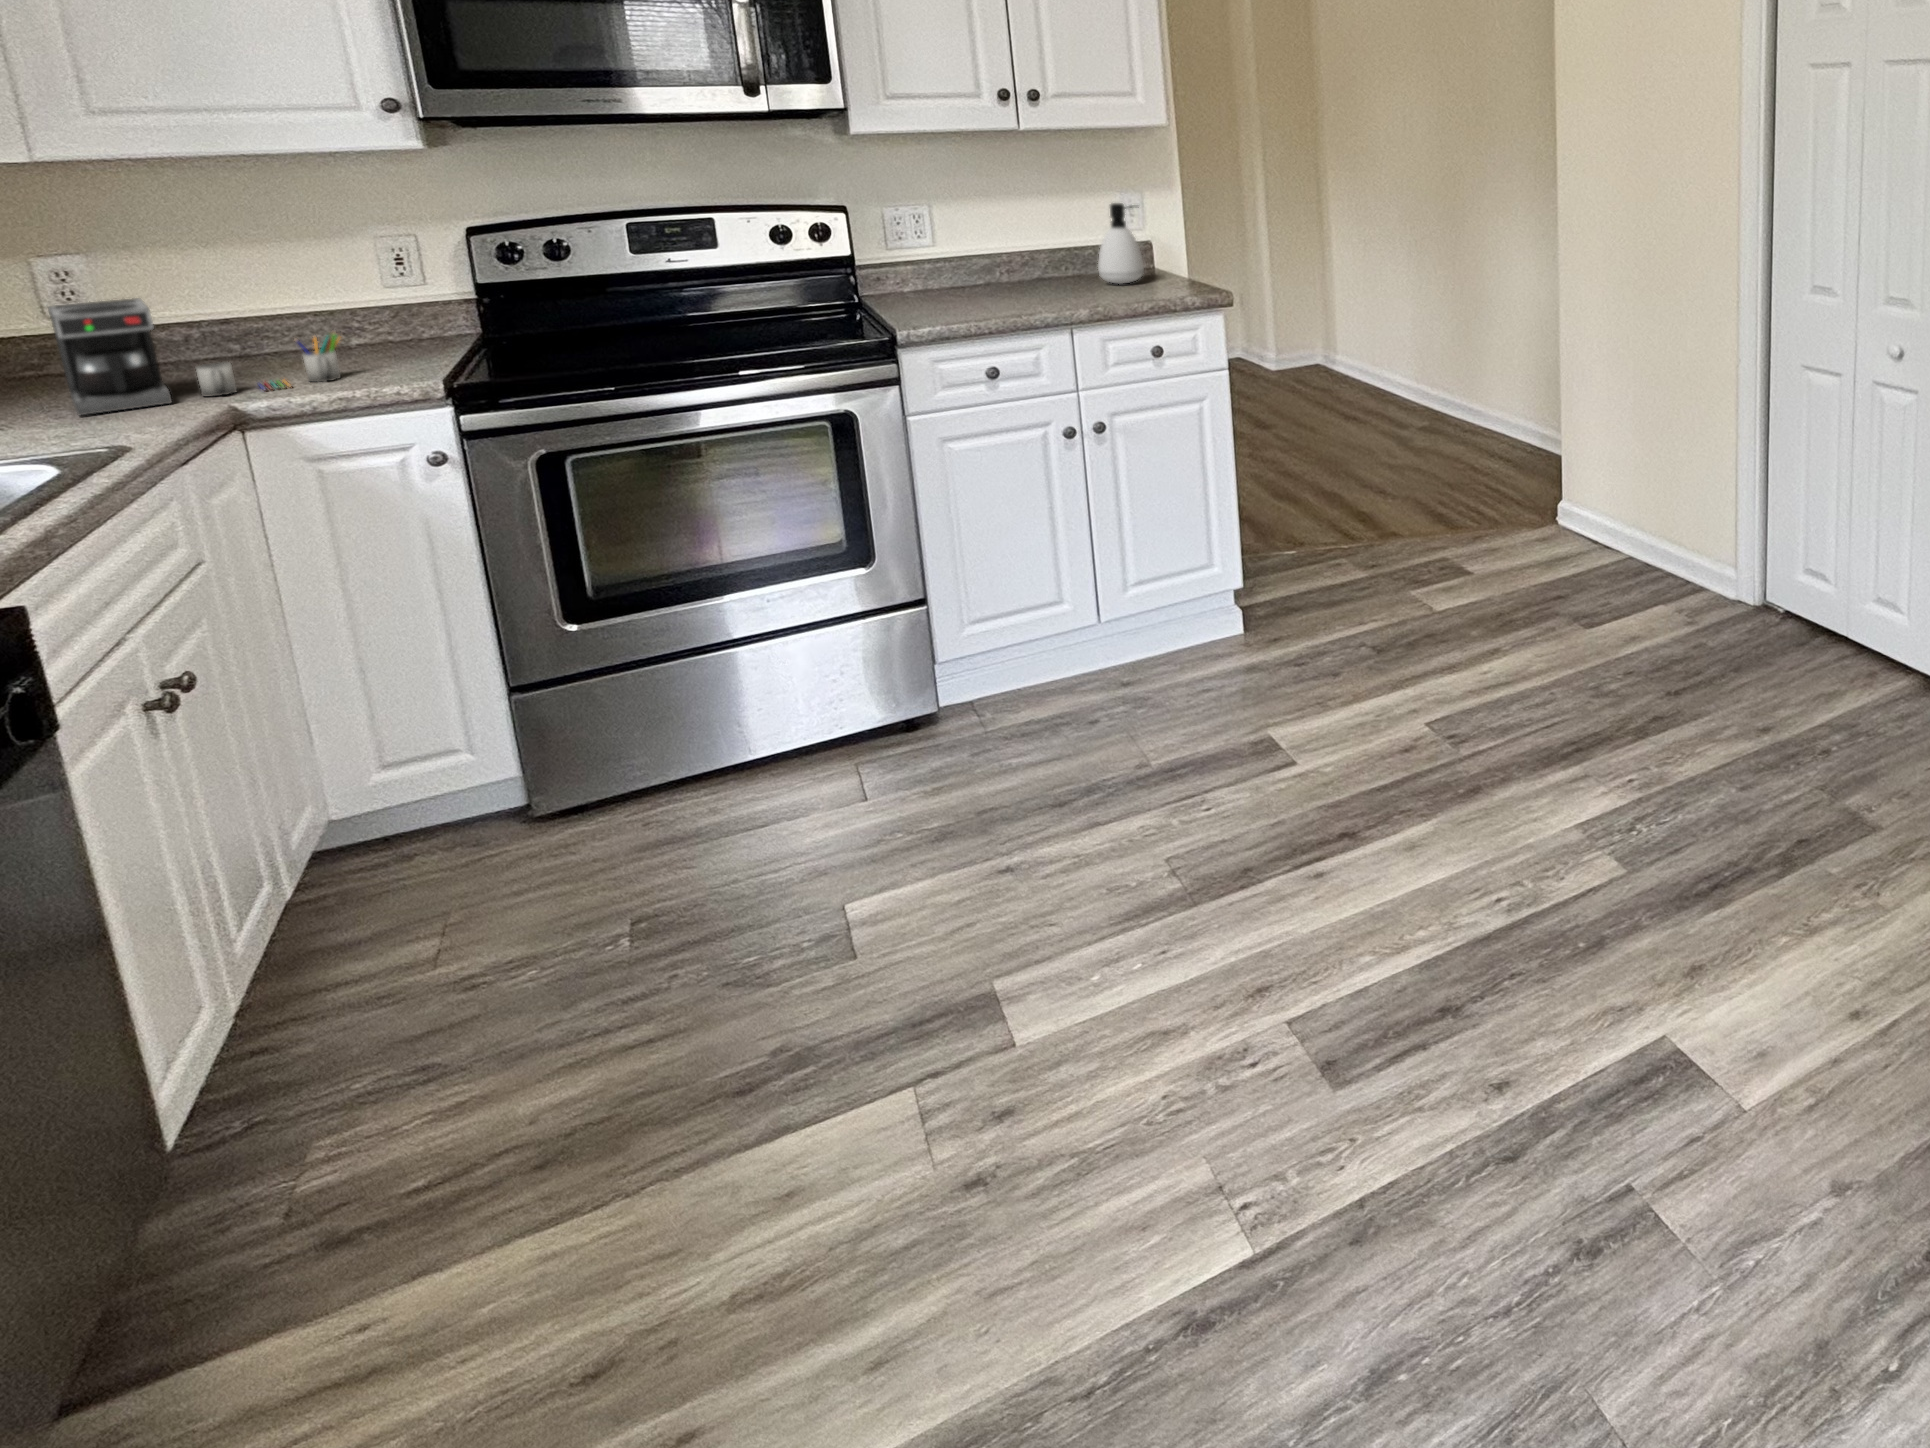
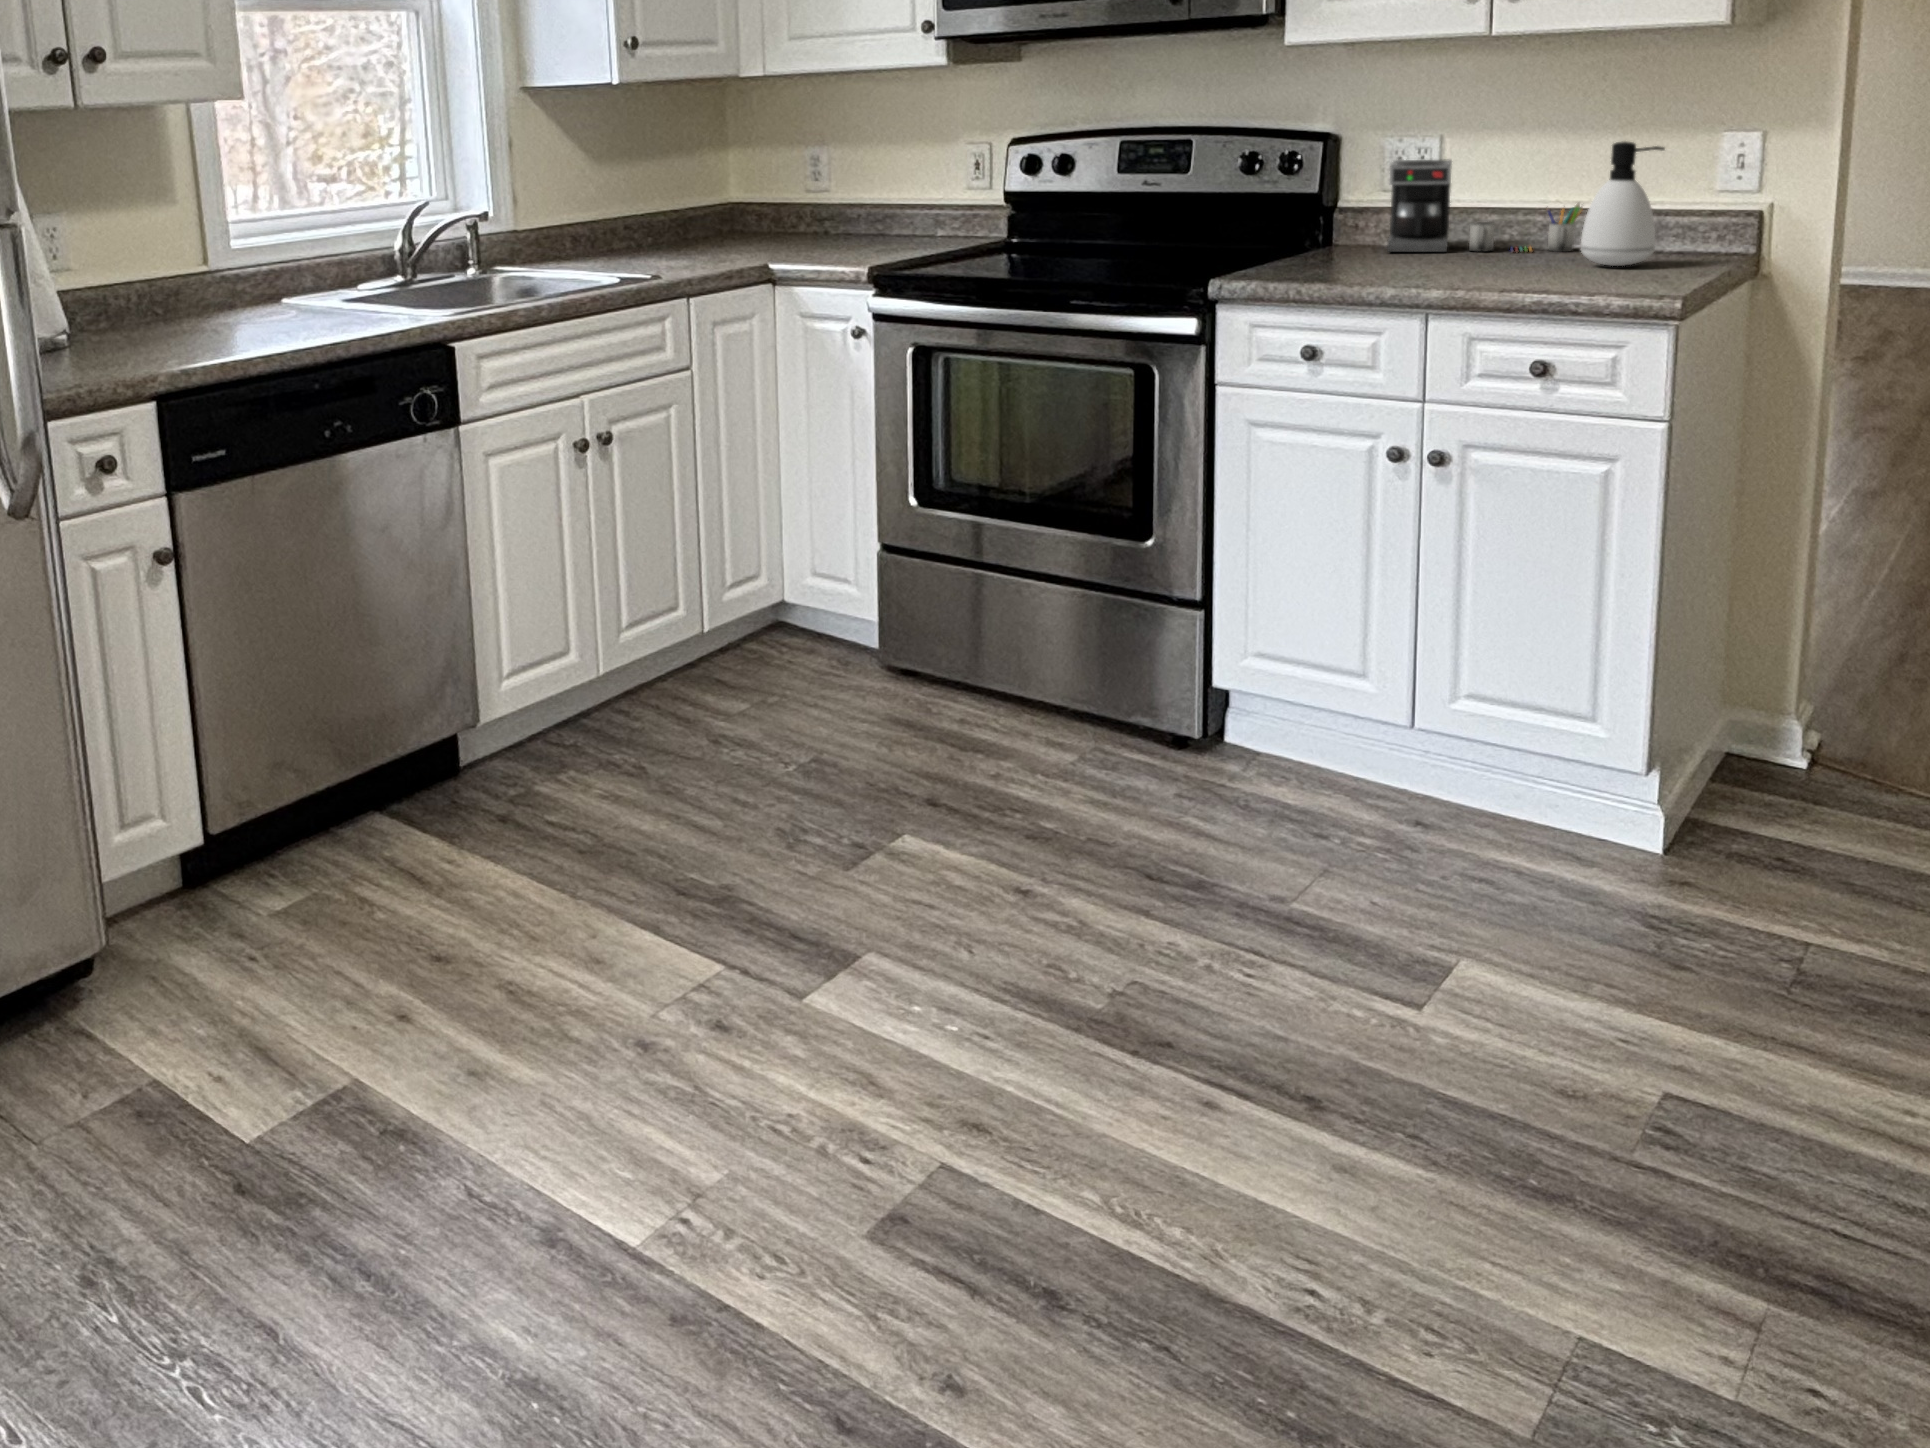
coffee maker: present [48,298,341,415] -> present [1387,160,1582,252]

